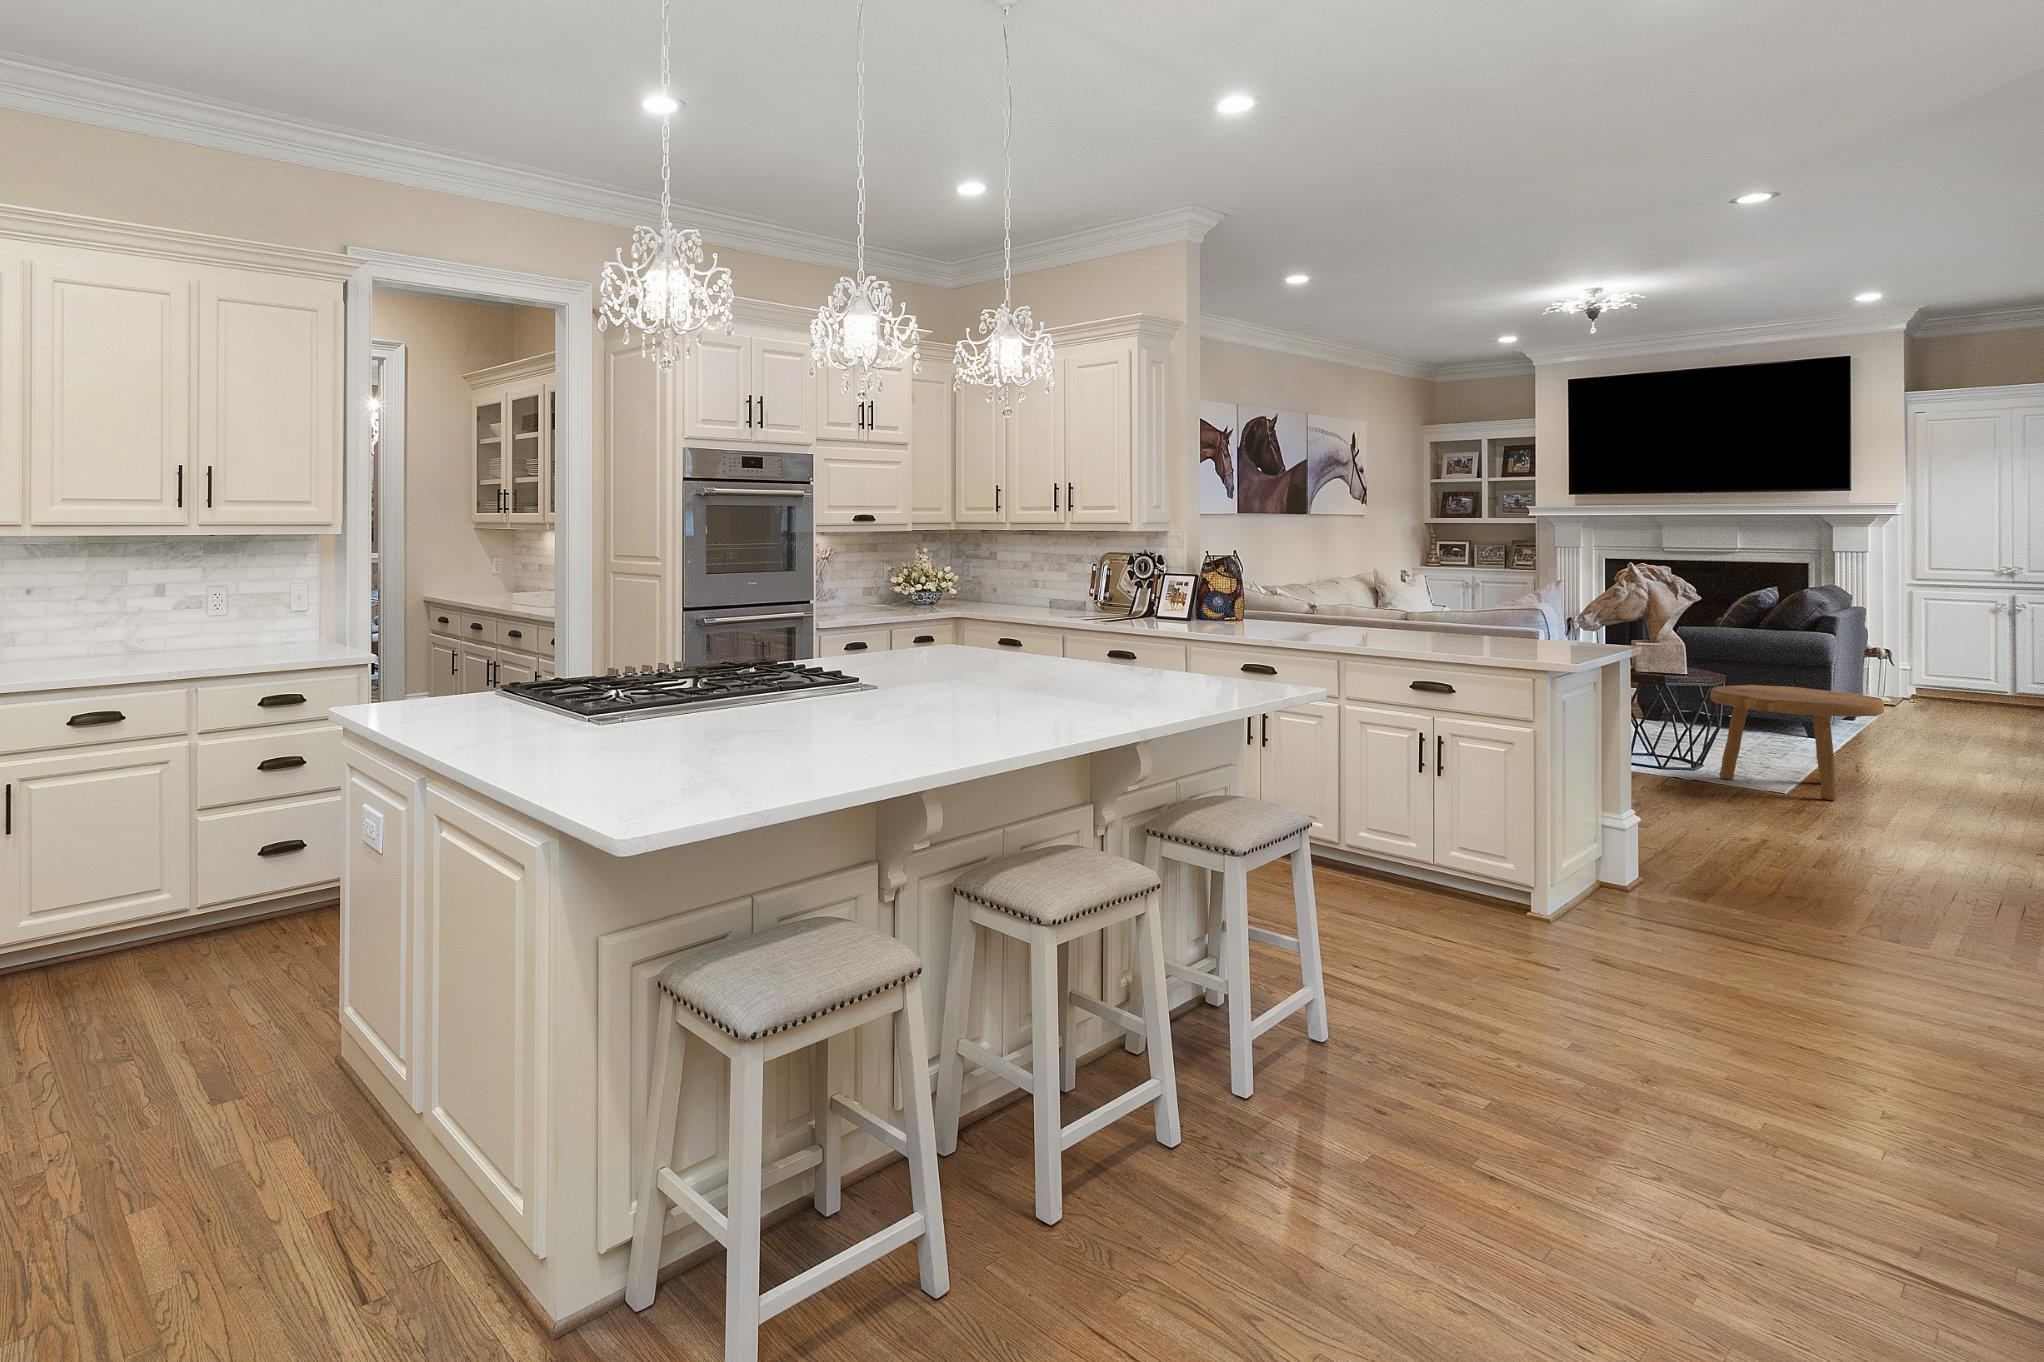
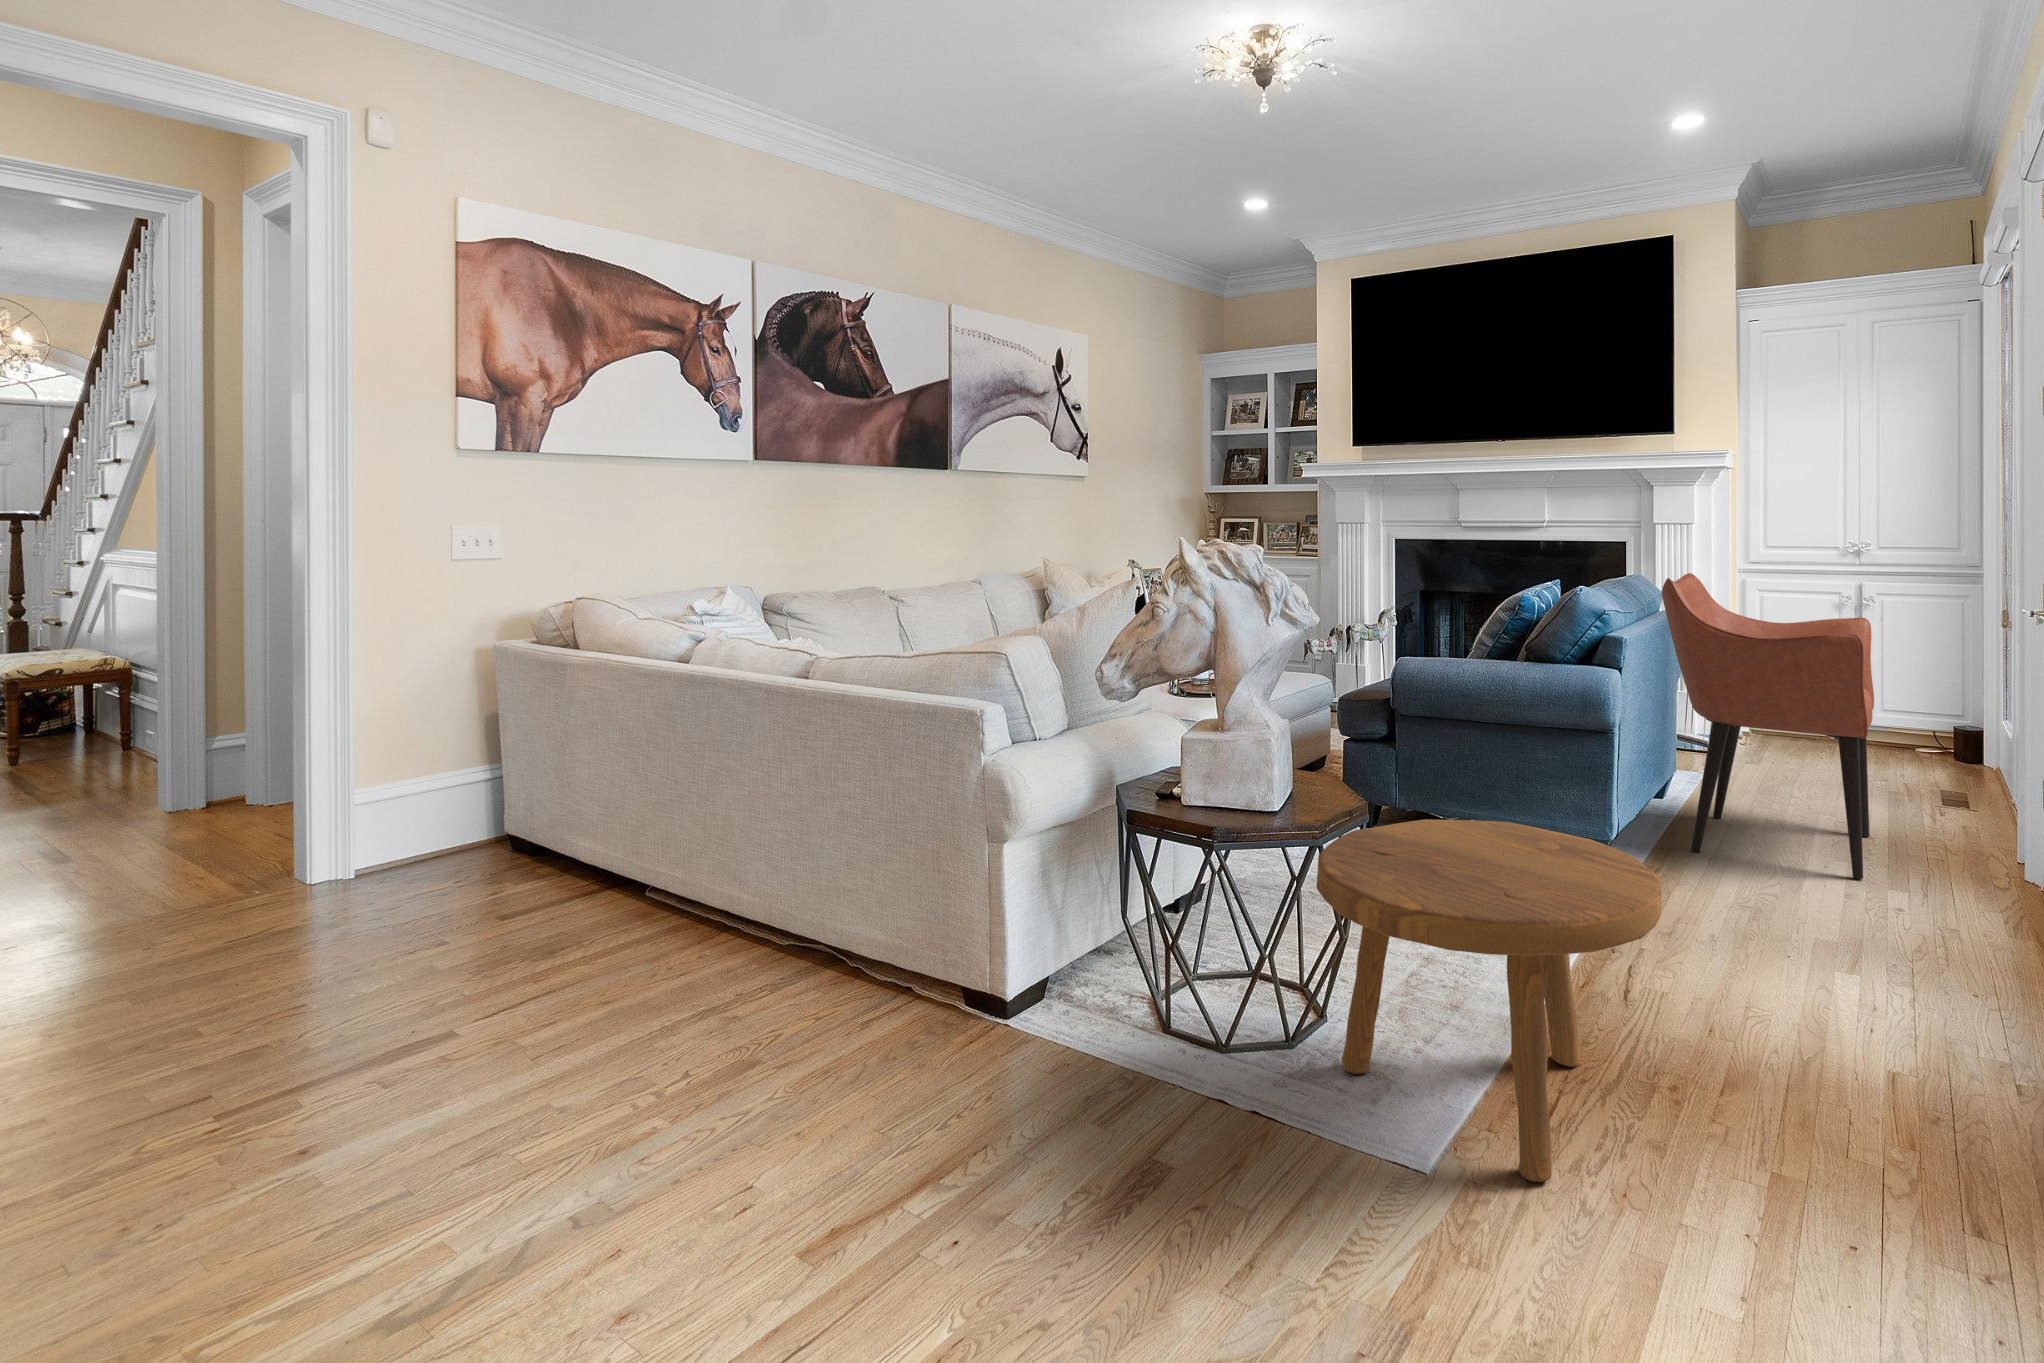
armchair: none [1857,585,2010,754] -> present [1662,573,1874,879]

